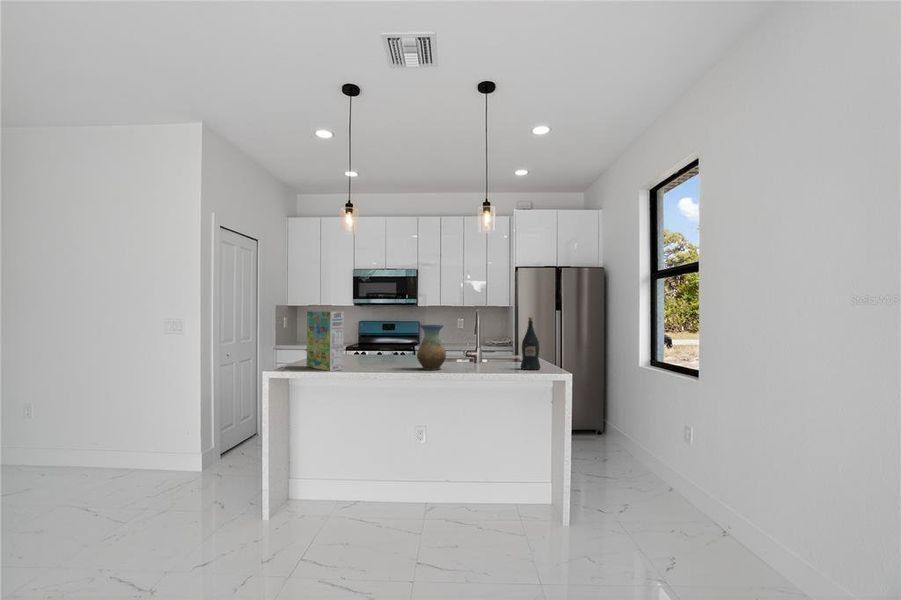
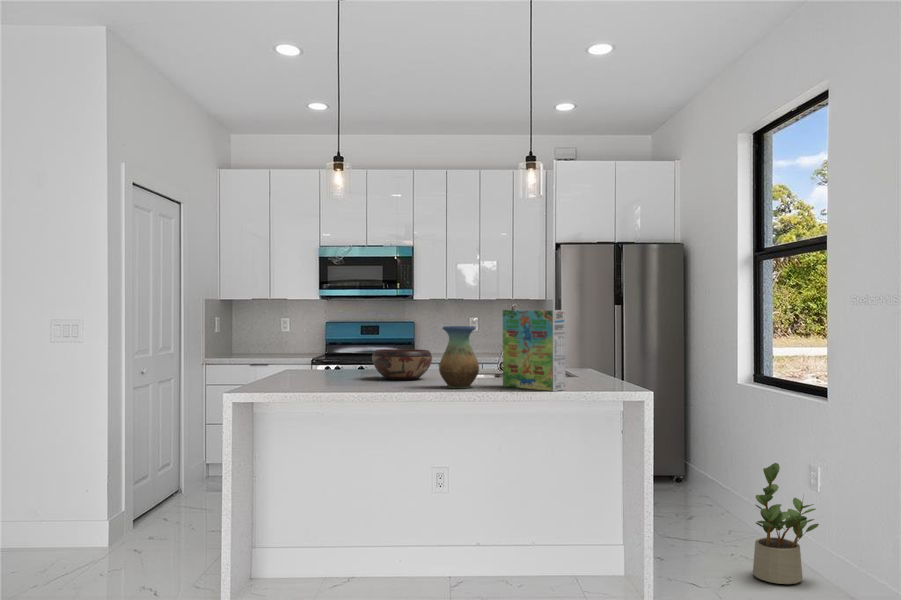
cereal box: present [307,311,344,371] -> present [503,310,566,391]
wine bottle: present [520,317,541,370] -> none [580,315,608,387]
decorative bowl: none [374,341,417,363] -> present [372,349,432,380]
potted plant: none [648,426,697,516] -> present [753,463,819,584]

